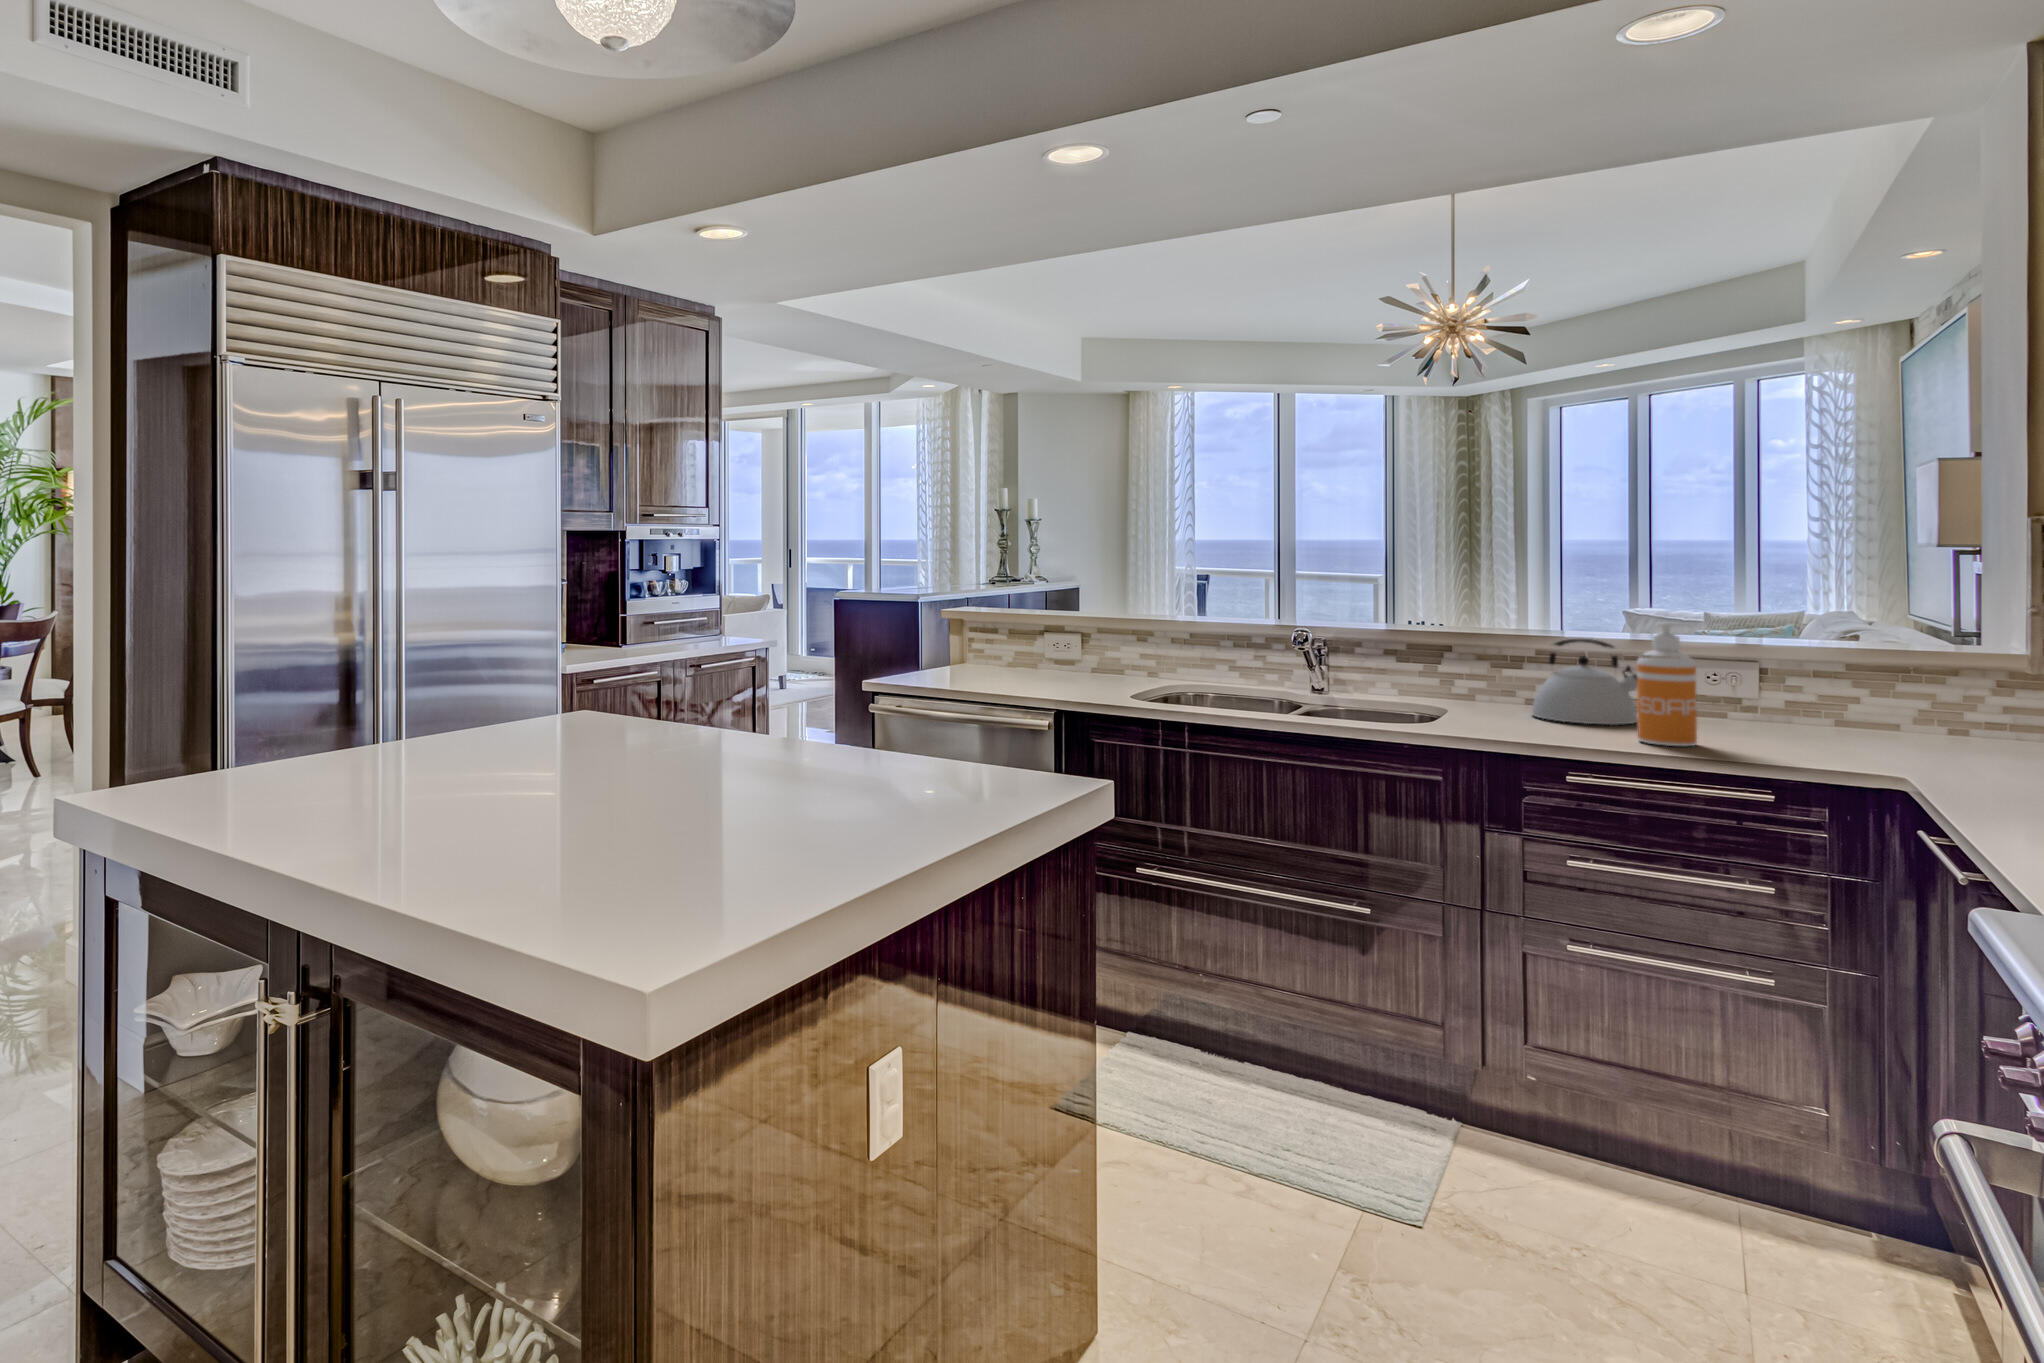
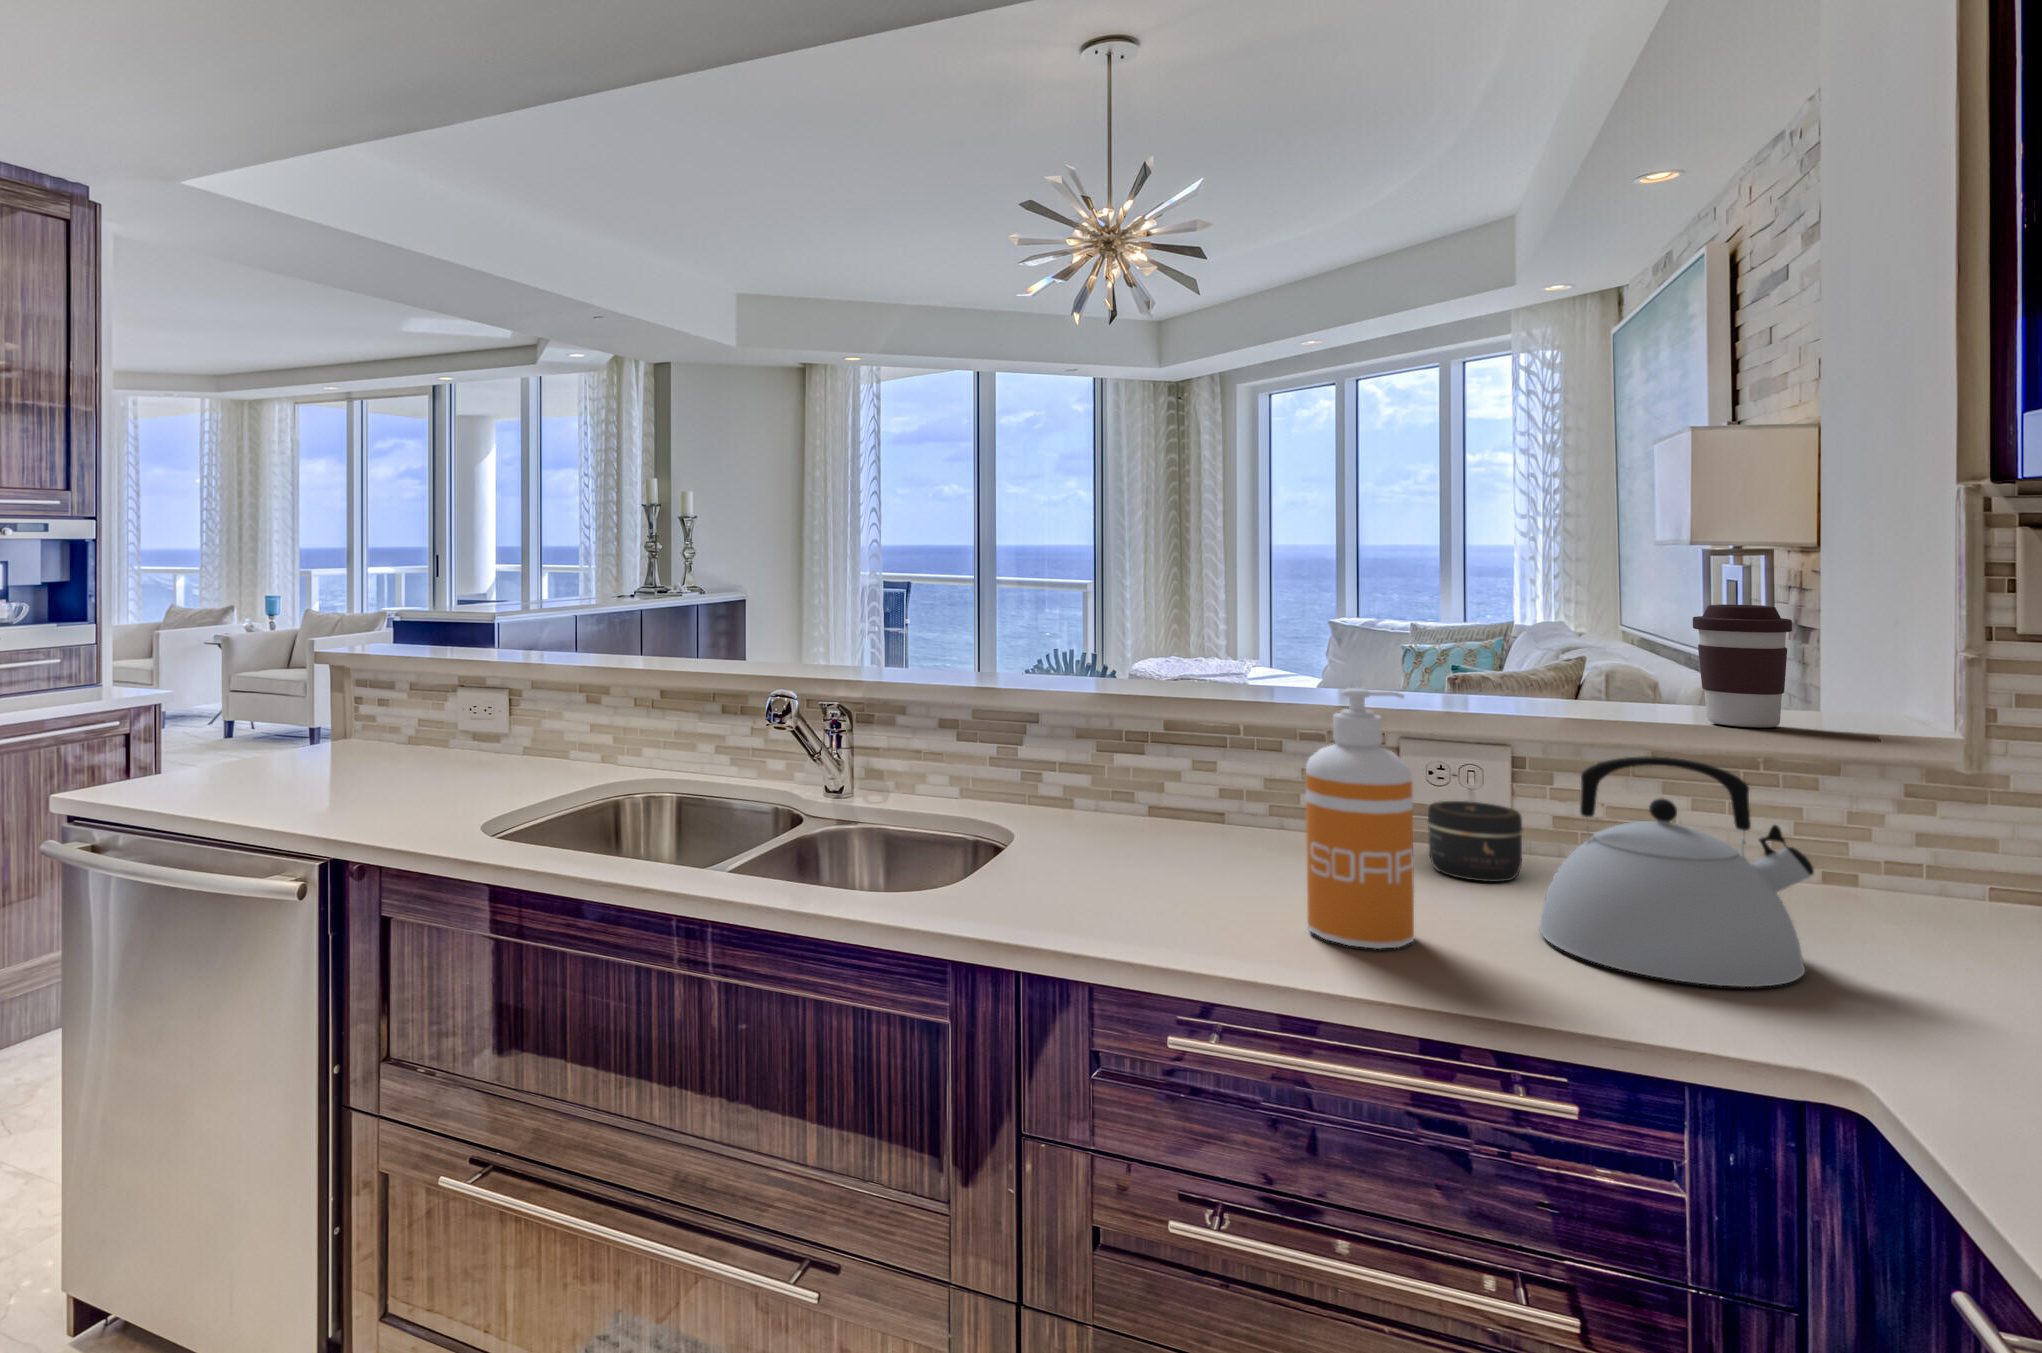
coffee cup: none [1878,585,1939,654] -> present [1693,604,1792,728]
kettle: present [1532,639,1638,725] -> present [1539,756,1814,987]
jar: none [1707,691,1764,731] -> present [1427,801,1523,882]

